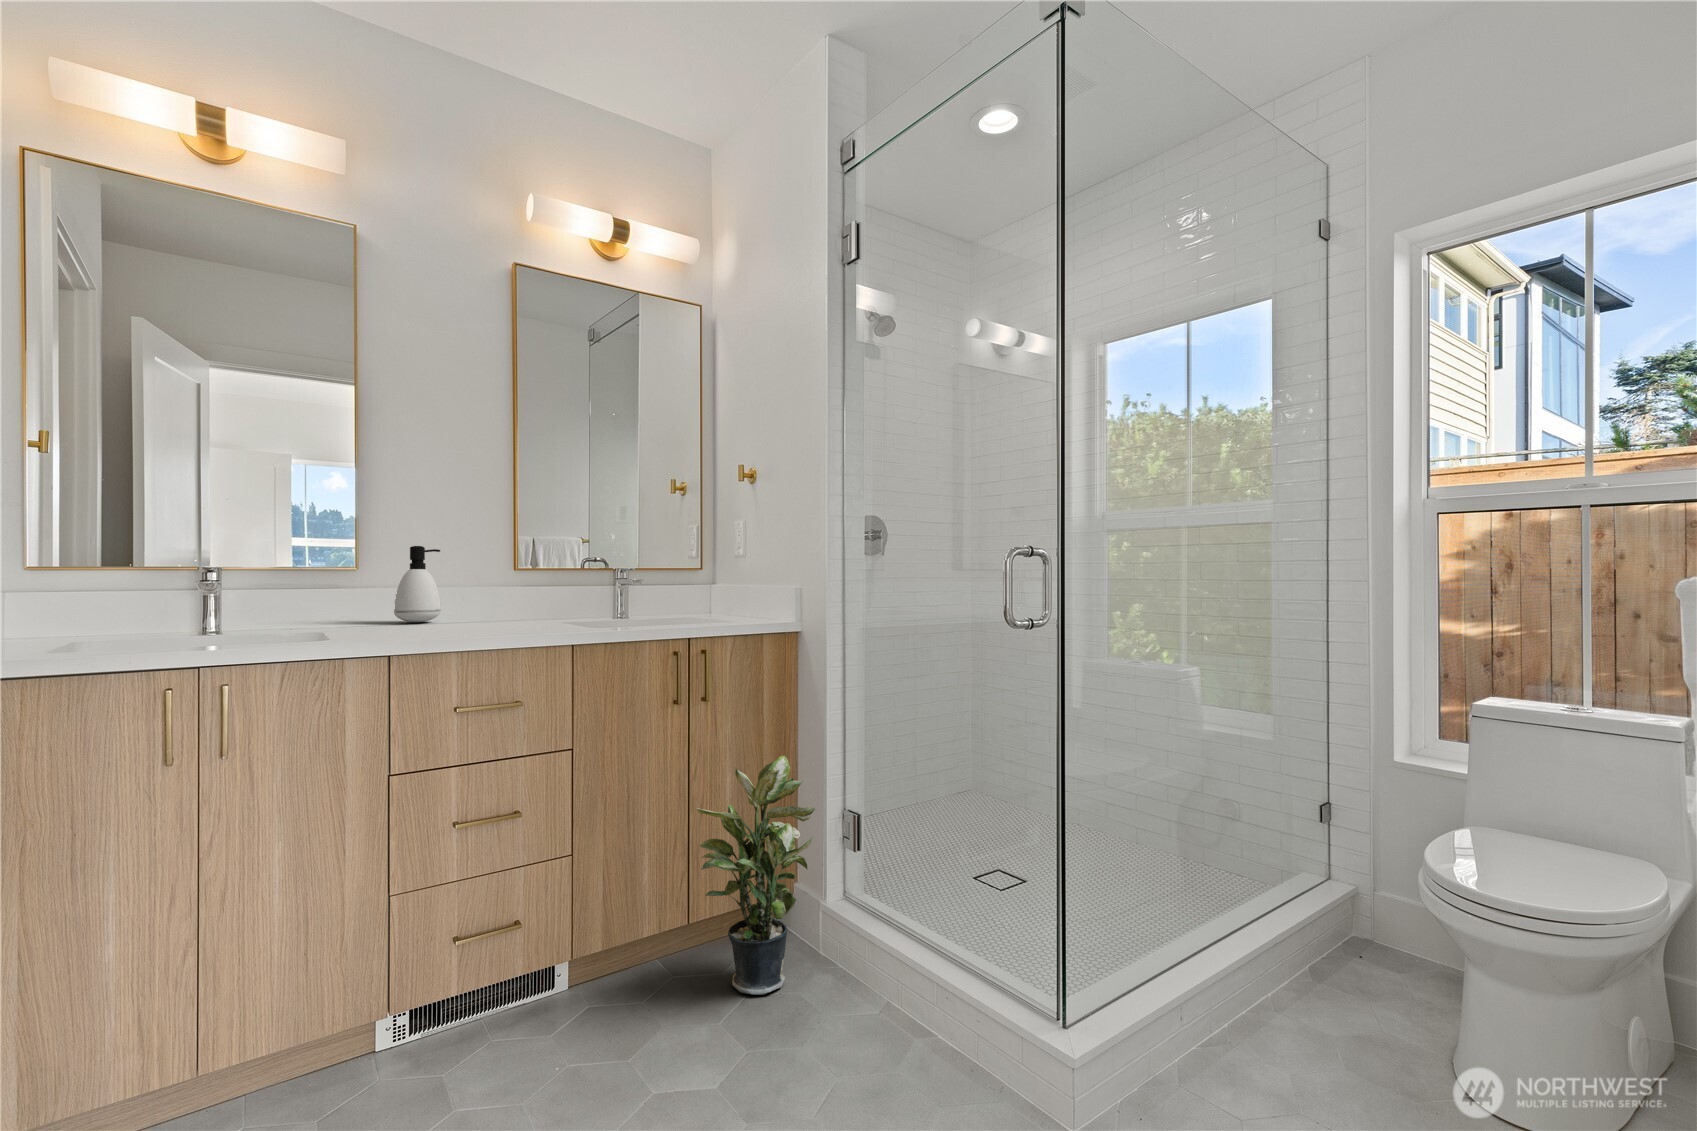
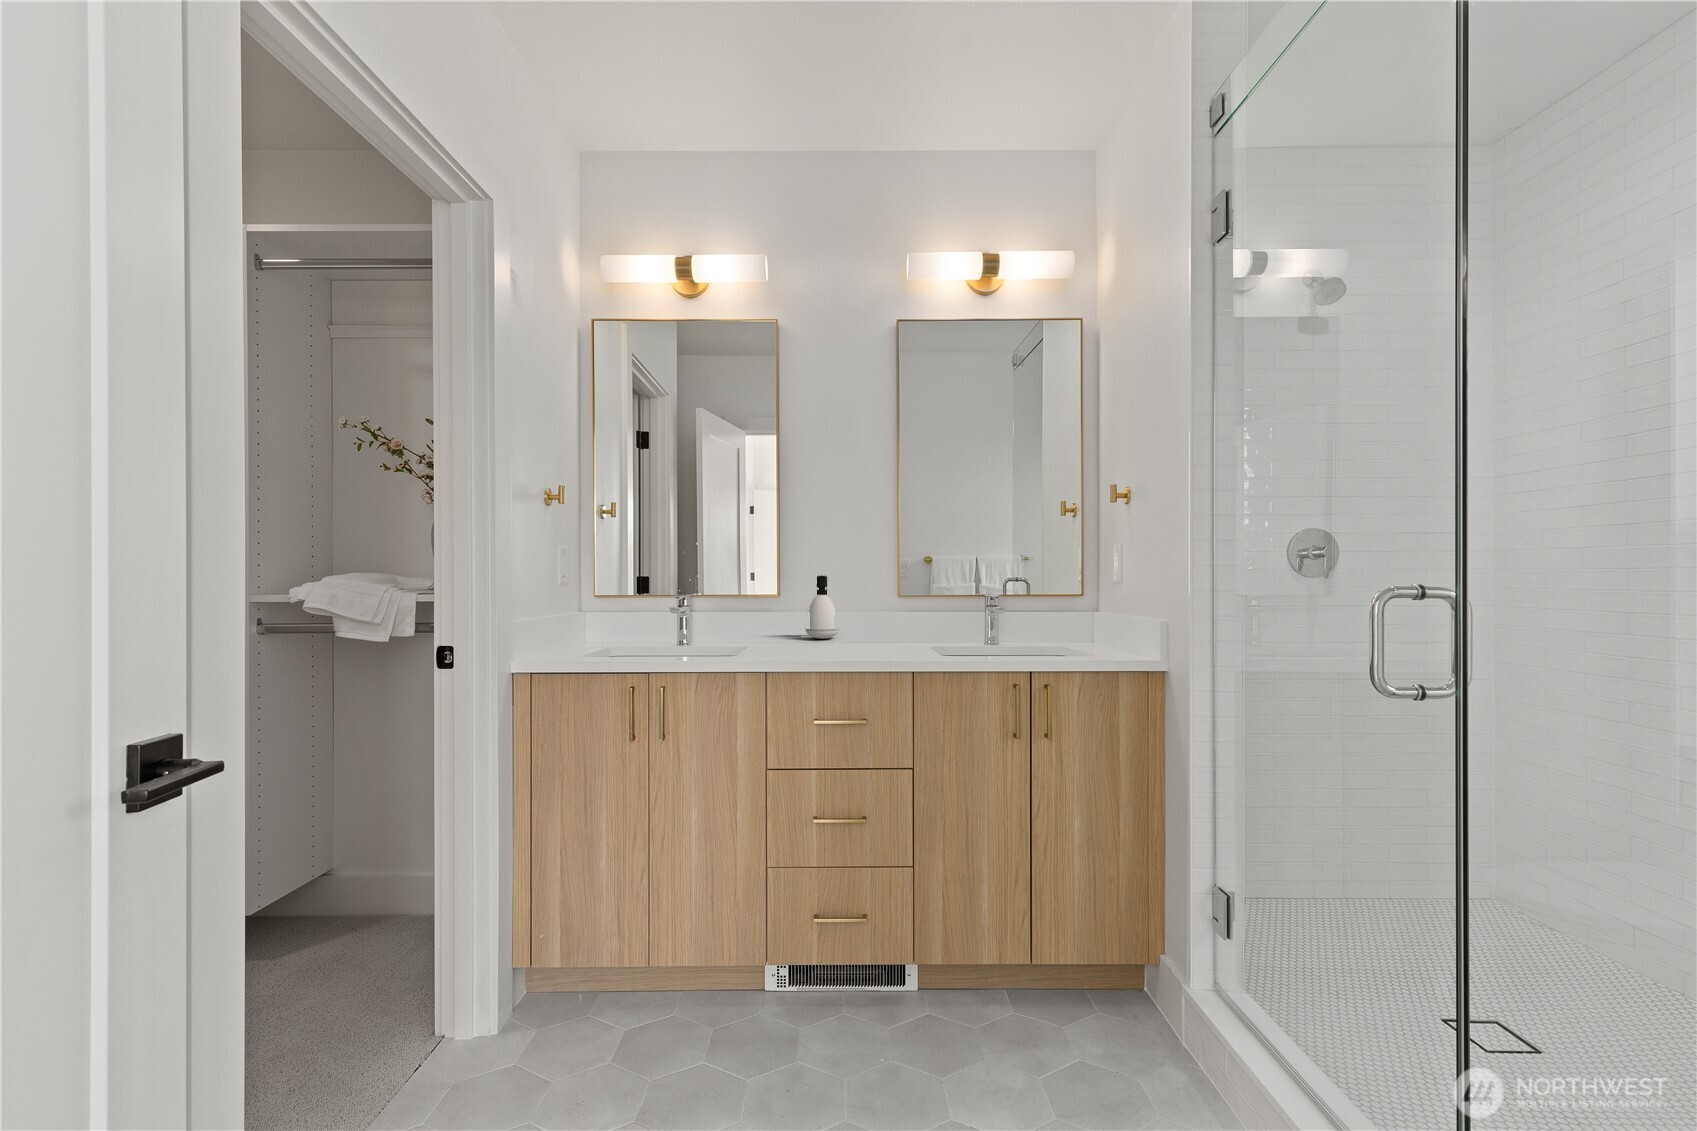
potted plant: present [696,755,815,995] -> none [1029,814,1167,1072]

